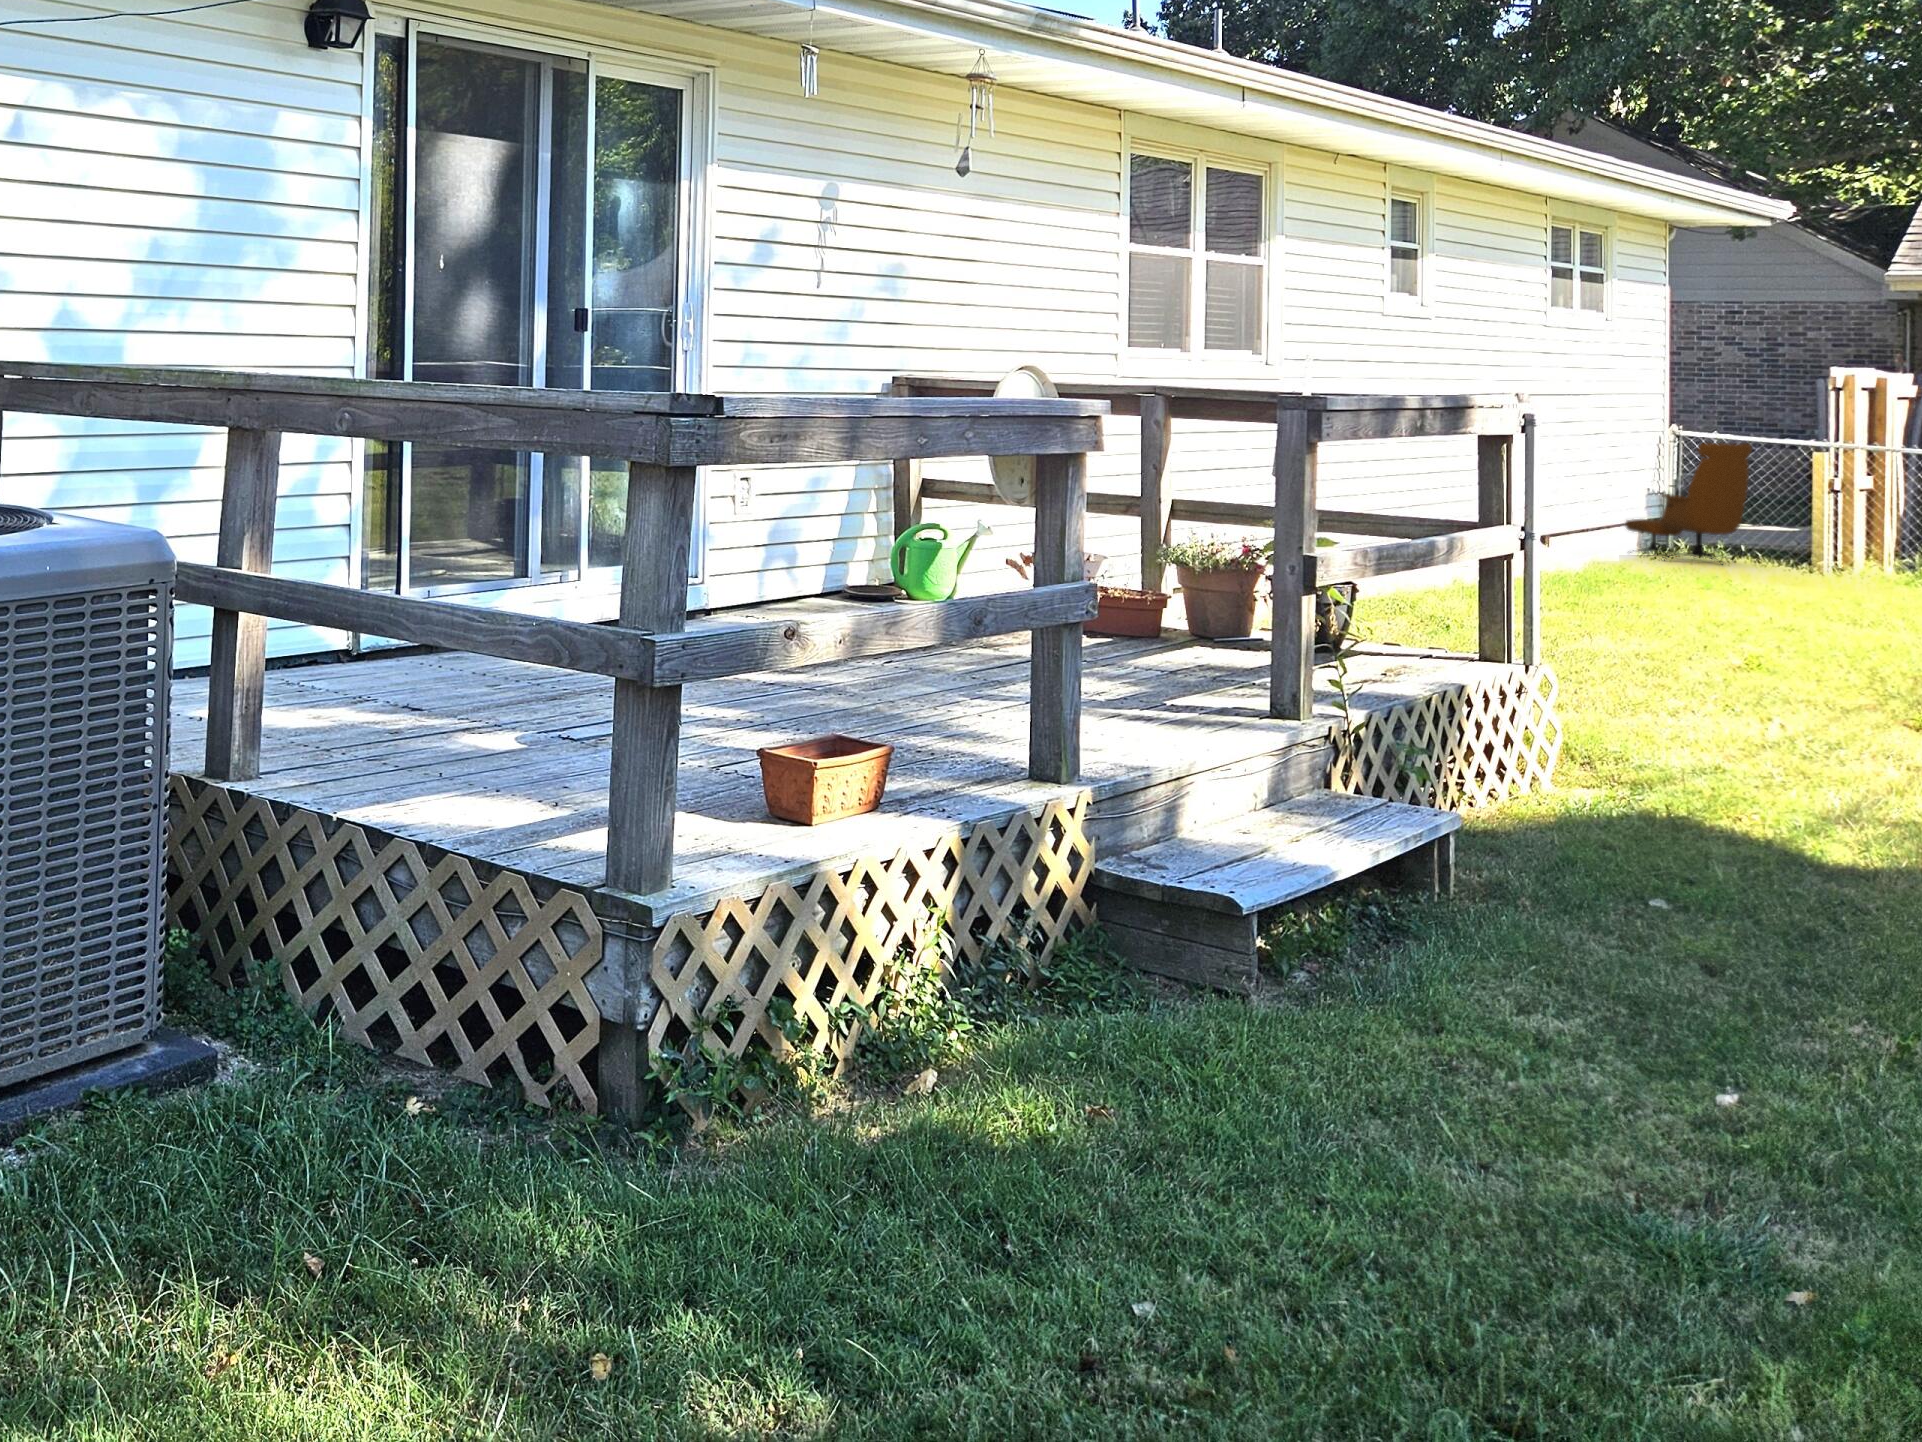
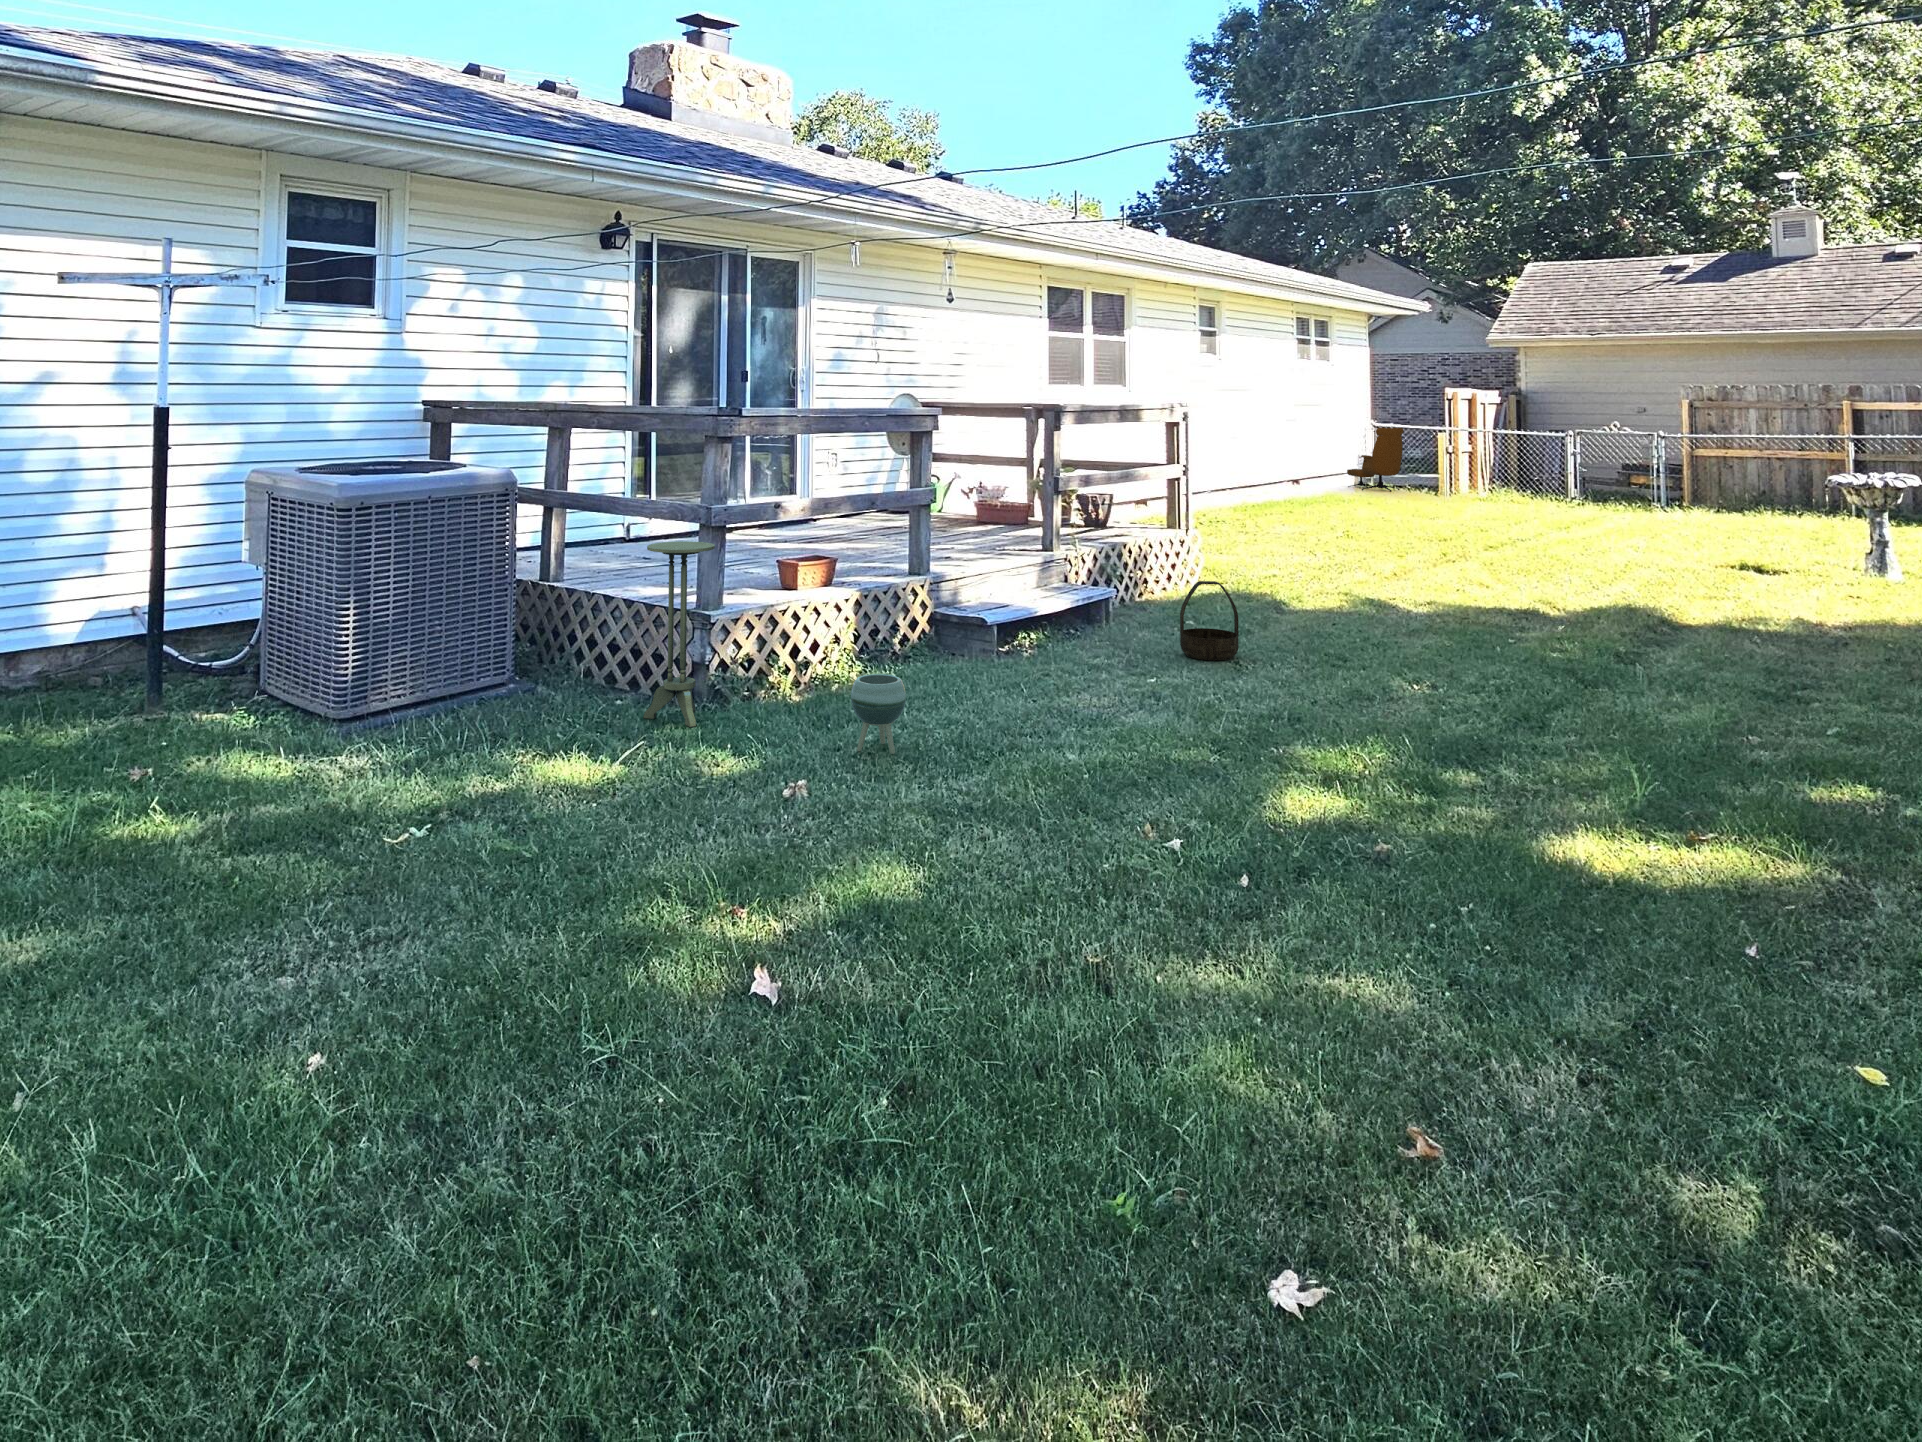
side table: none [504,727,690,1214] -> present [643,541,715,727]
basket: none [1692,822,1849,1017] -> present [1180,581,1239,661]
planter: none [1102,1118,1259,1350] -> present [851,674,906,754]

